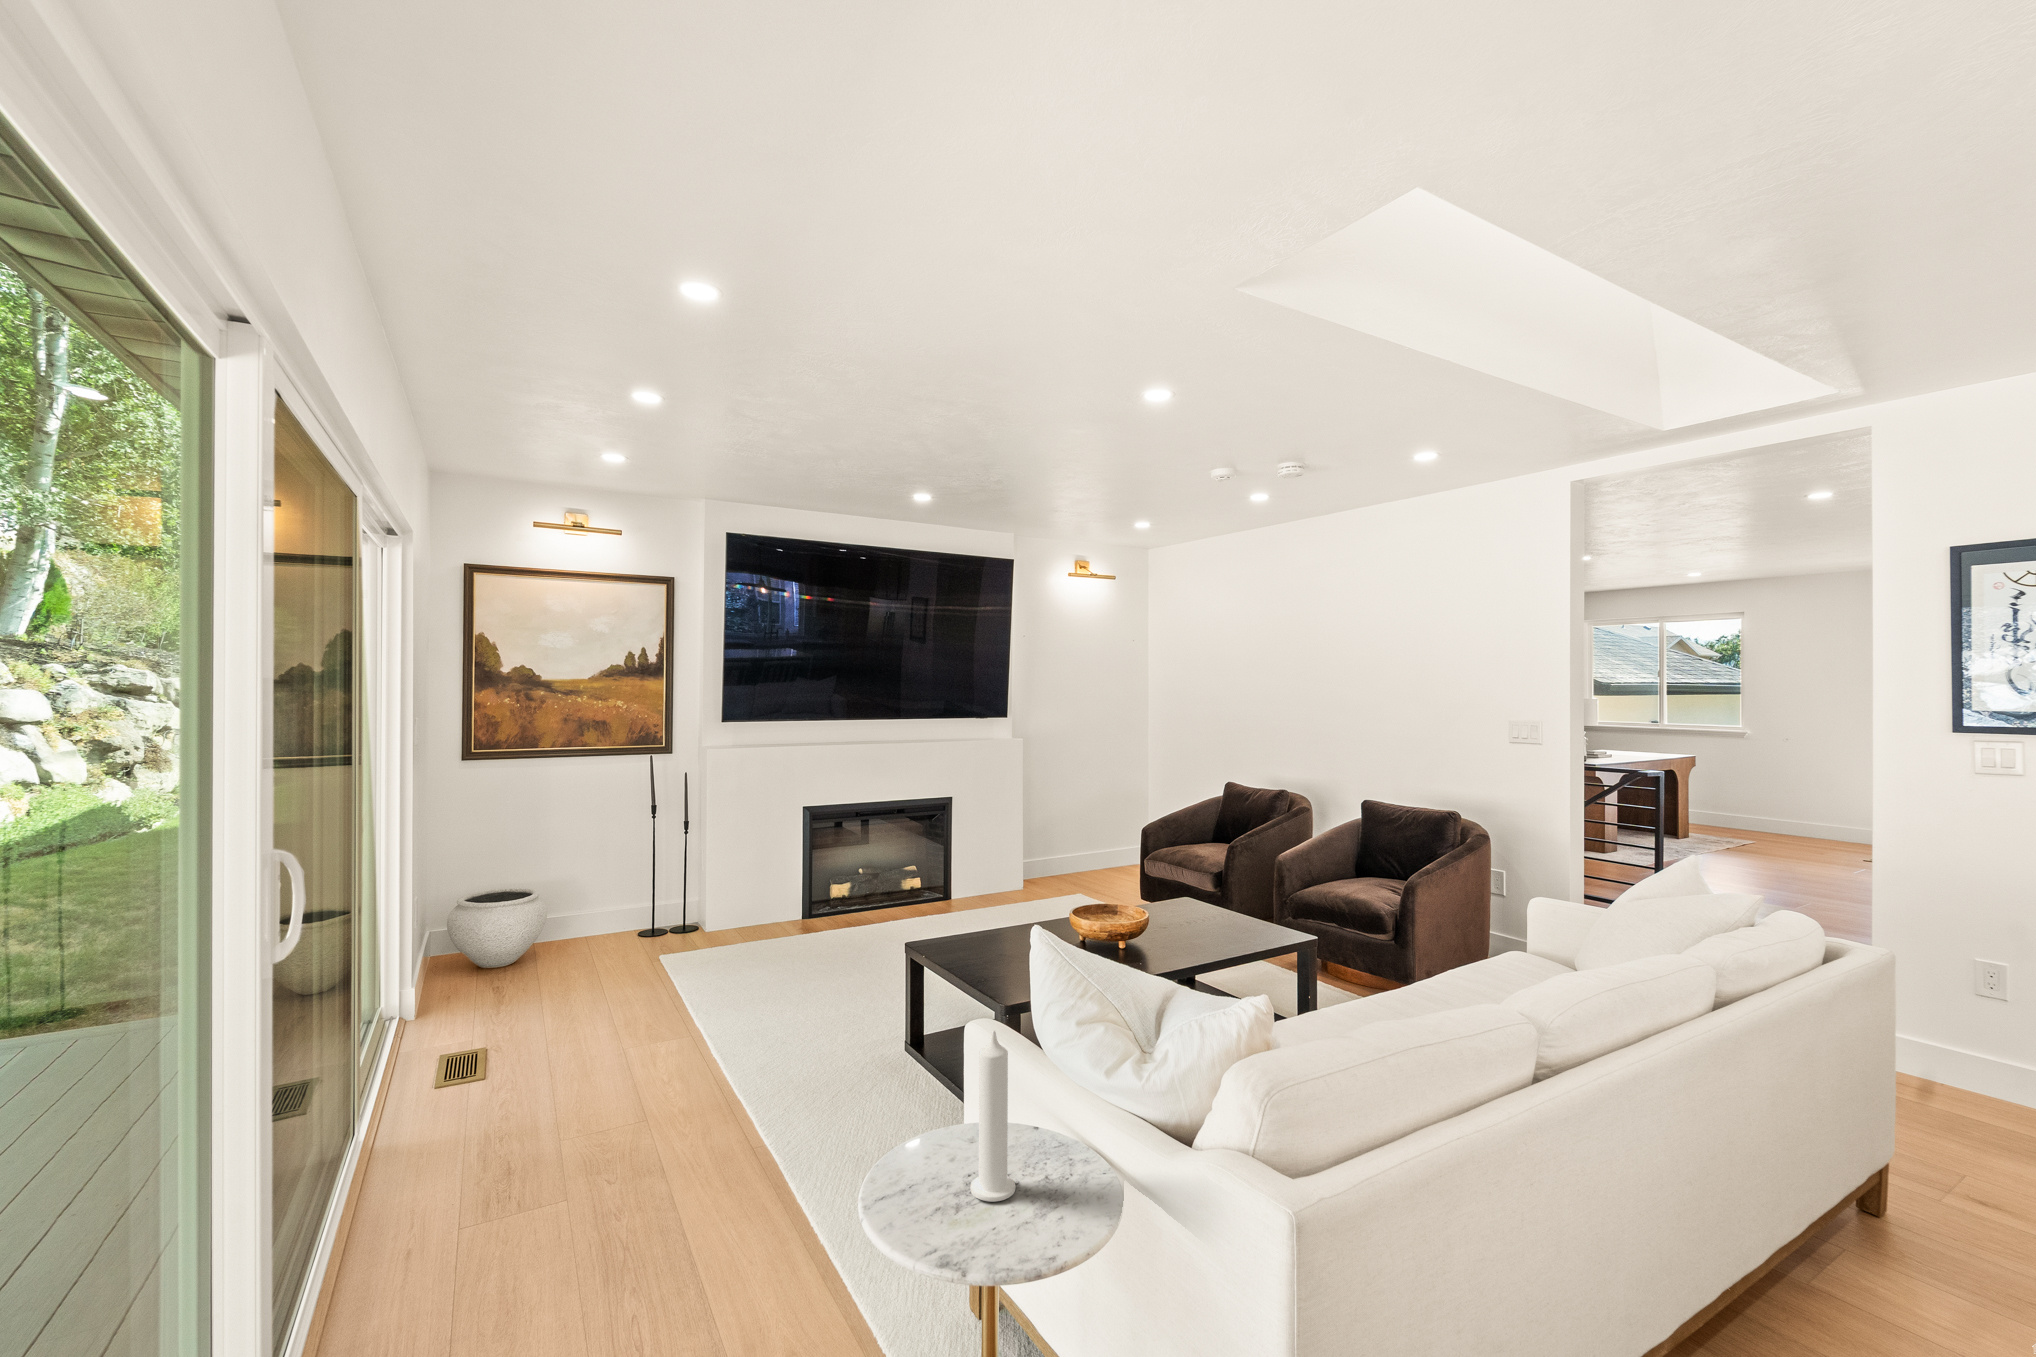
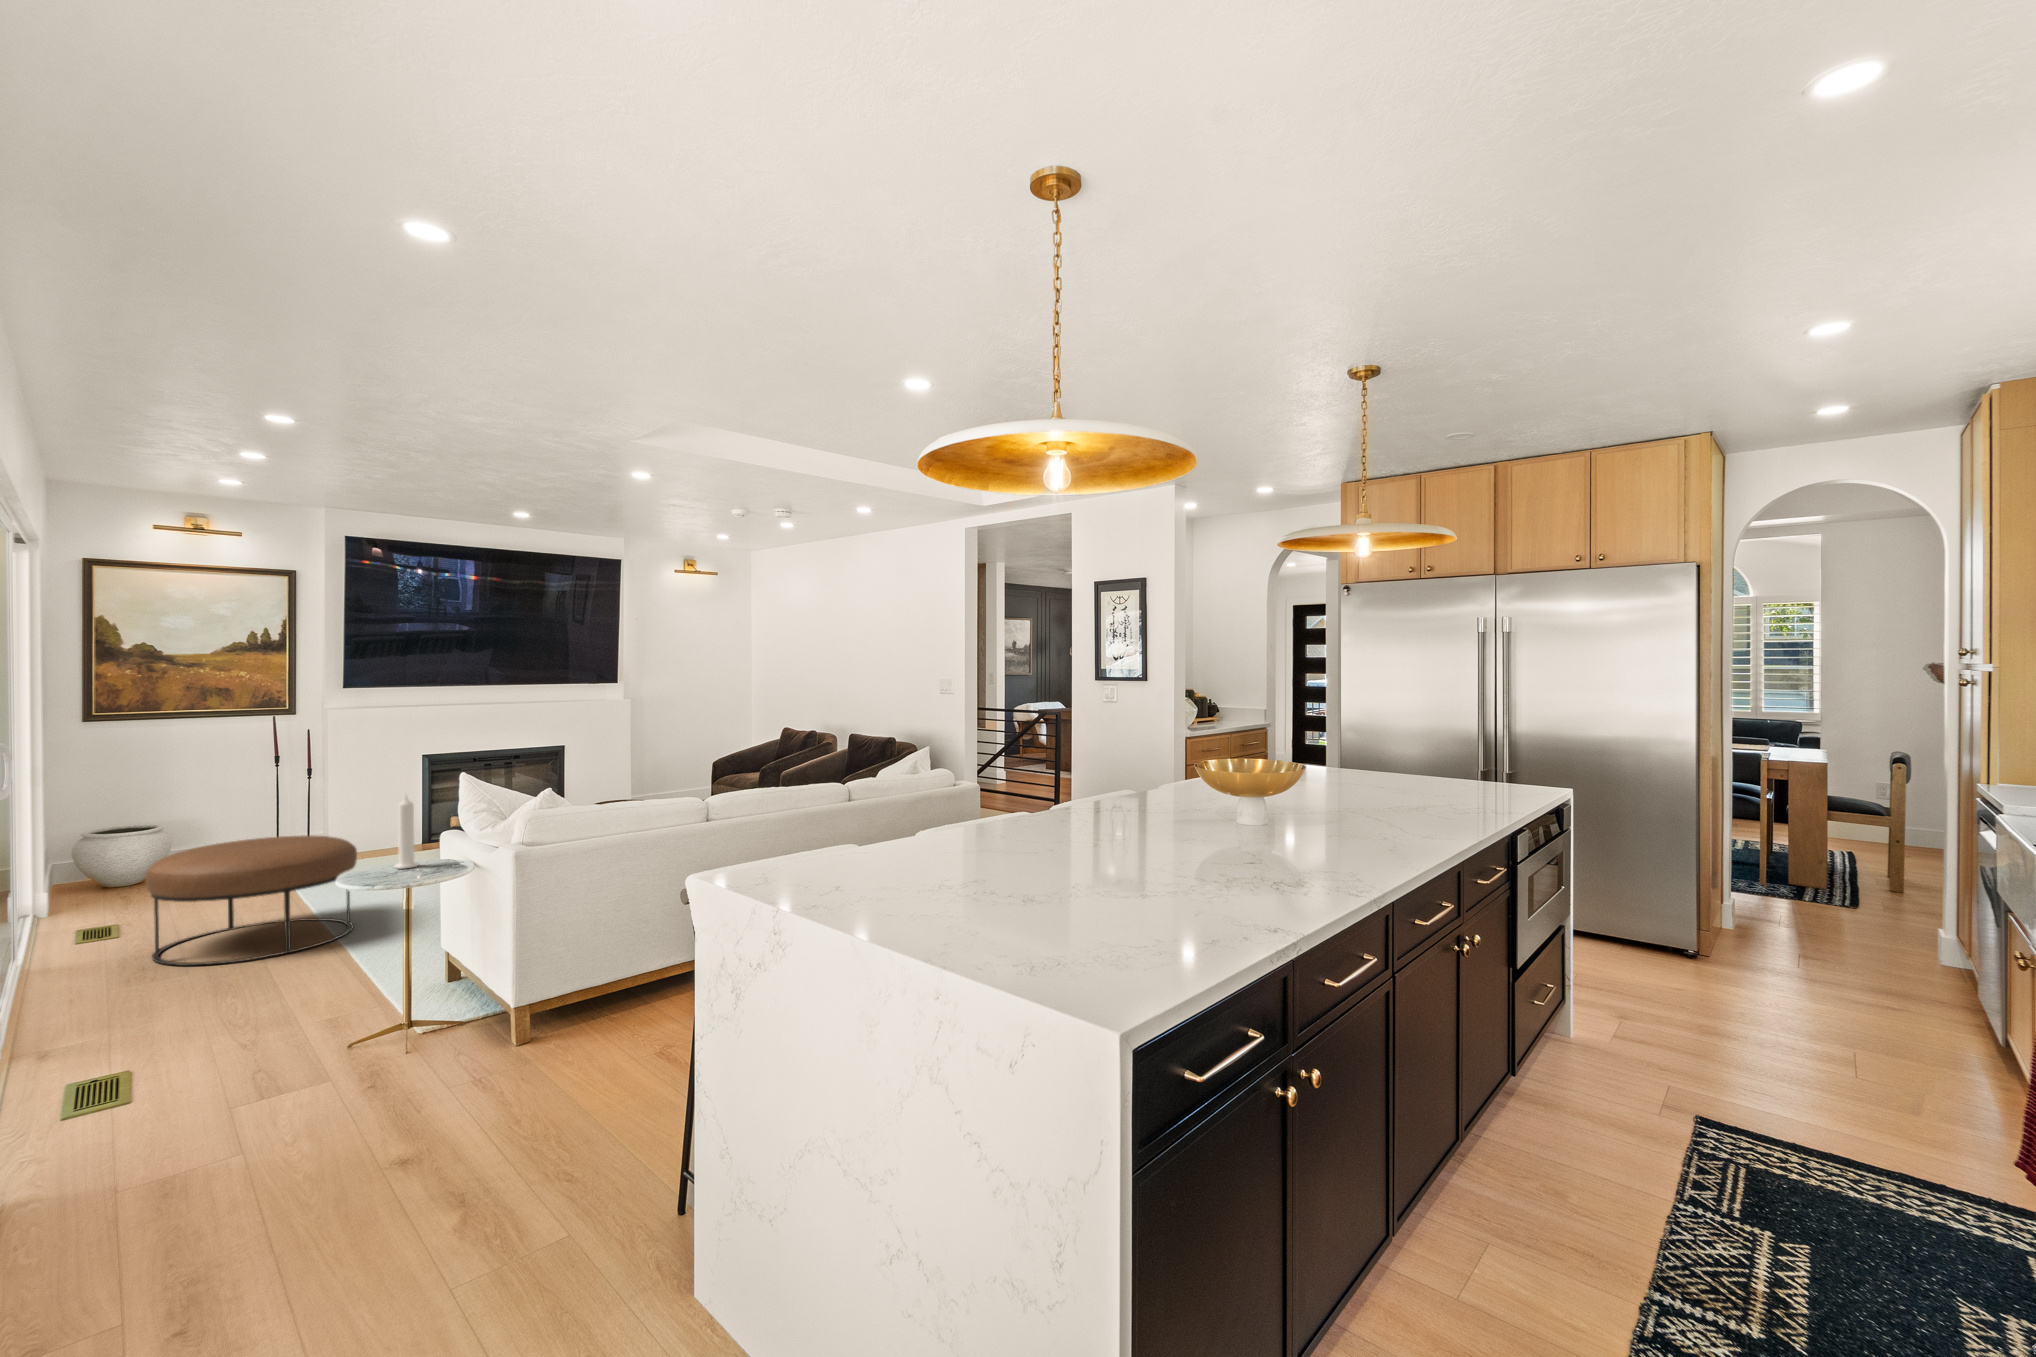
ottoman: none [520,948,776,1170] -> present [146,836,357,966]

